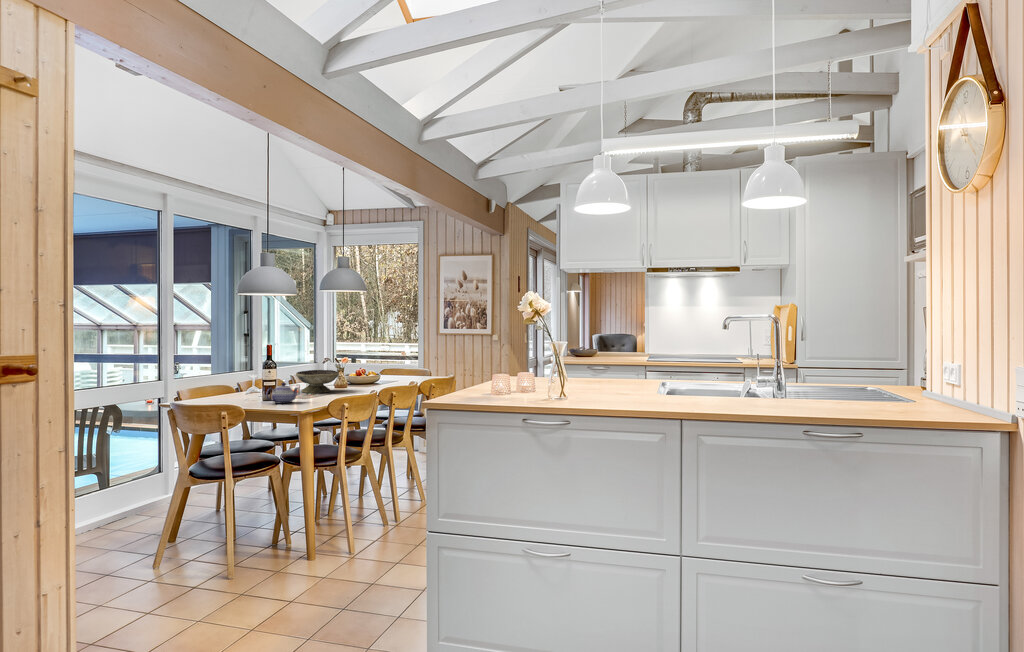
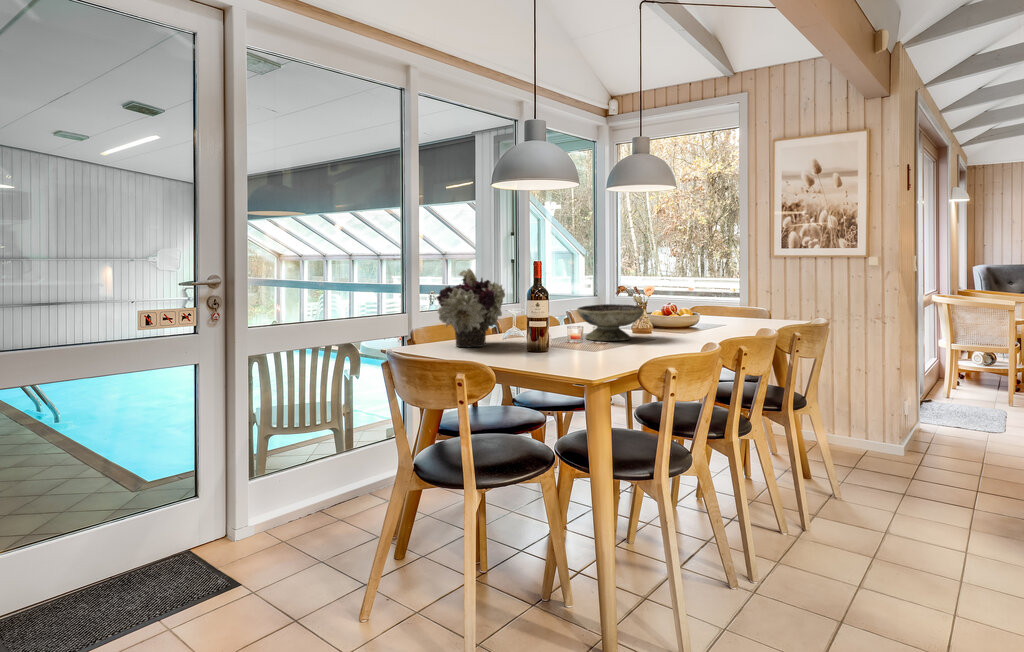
flower arrangement: none [201,349,248,399] -> present [436,269,505,347]
teapot: present [266,383,298,403] -> none [529,323,582,360]

